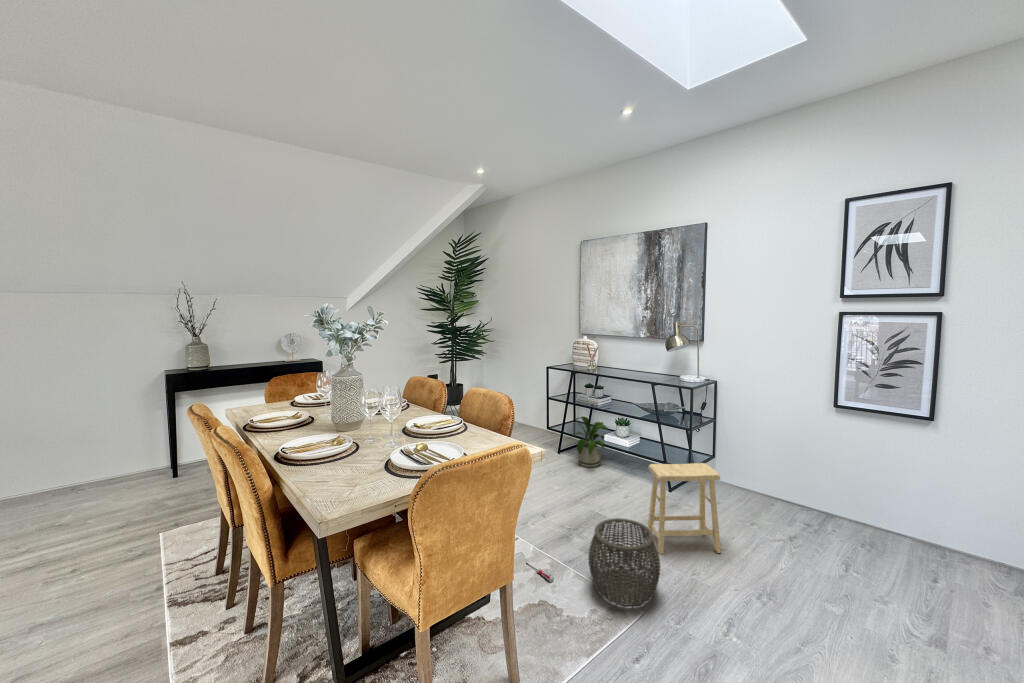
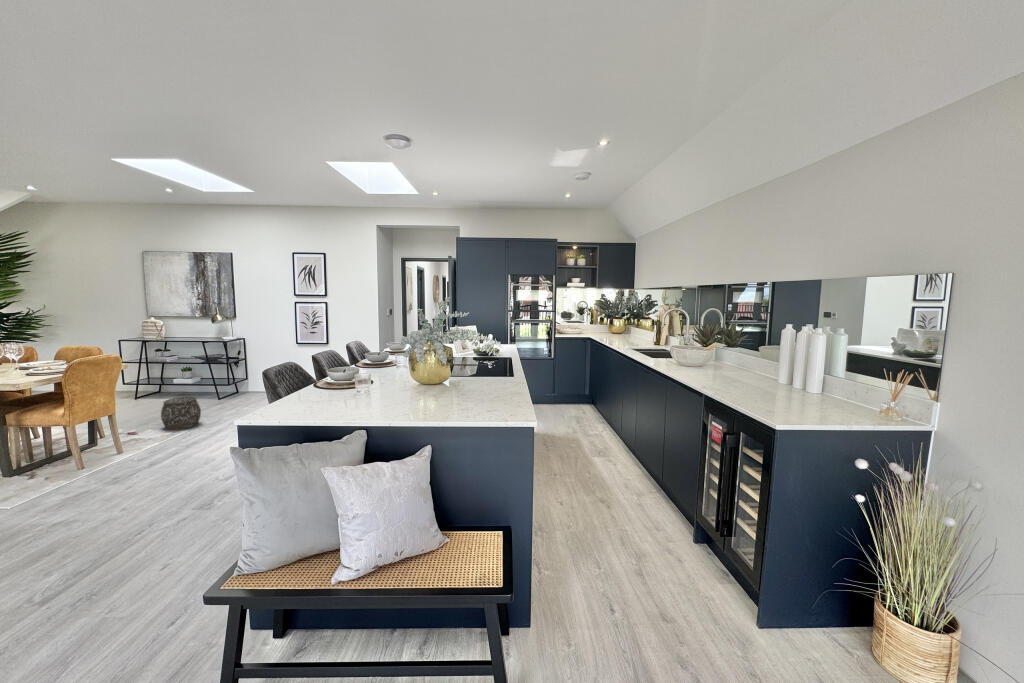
house plant: present [573,416,607,467] -> none [144,368,176,401]
footstool: present [648,463,721,554] -> none [197,373,239,416]

